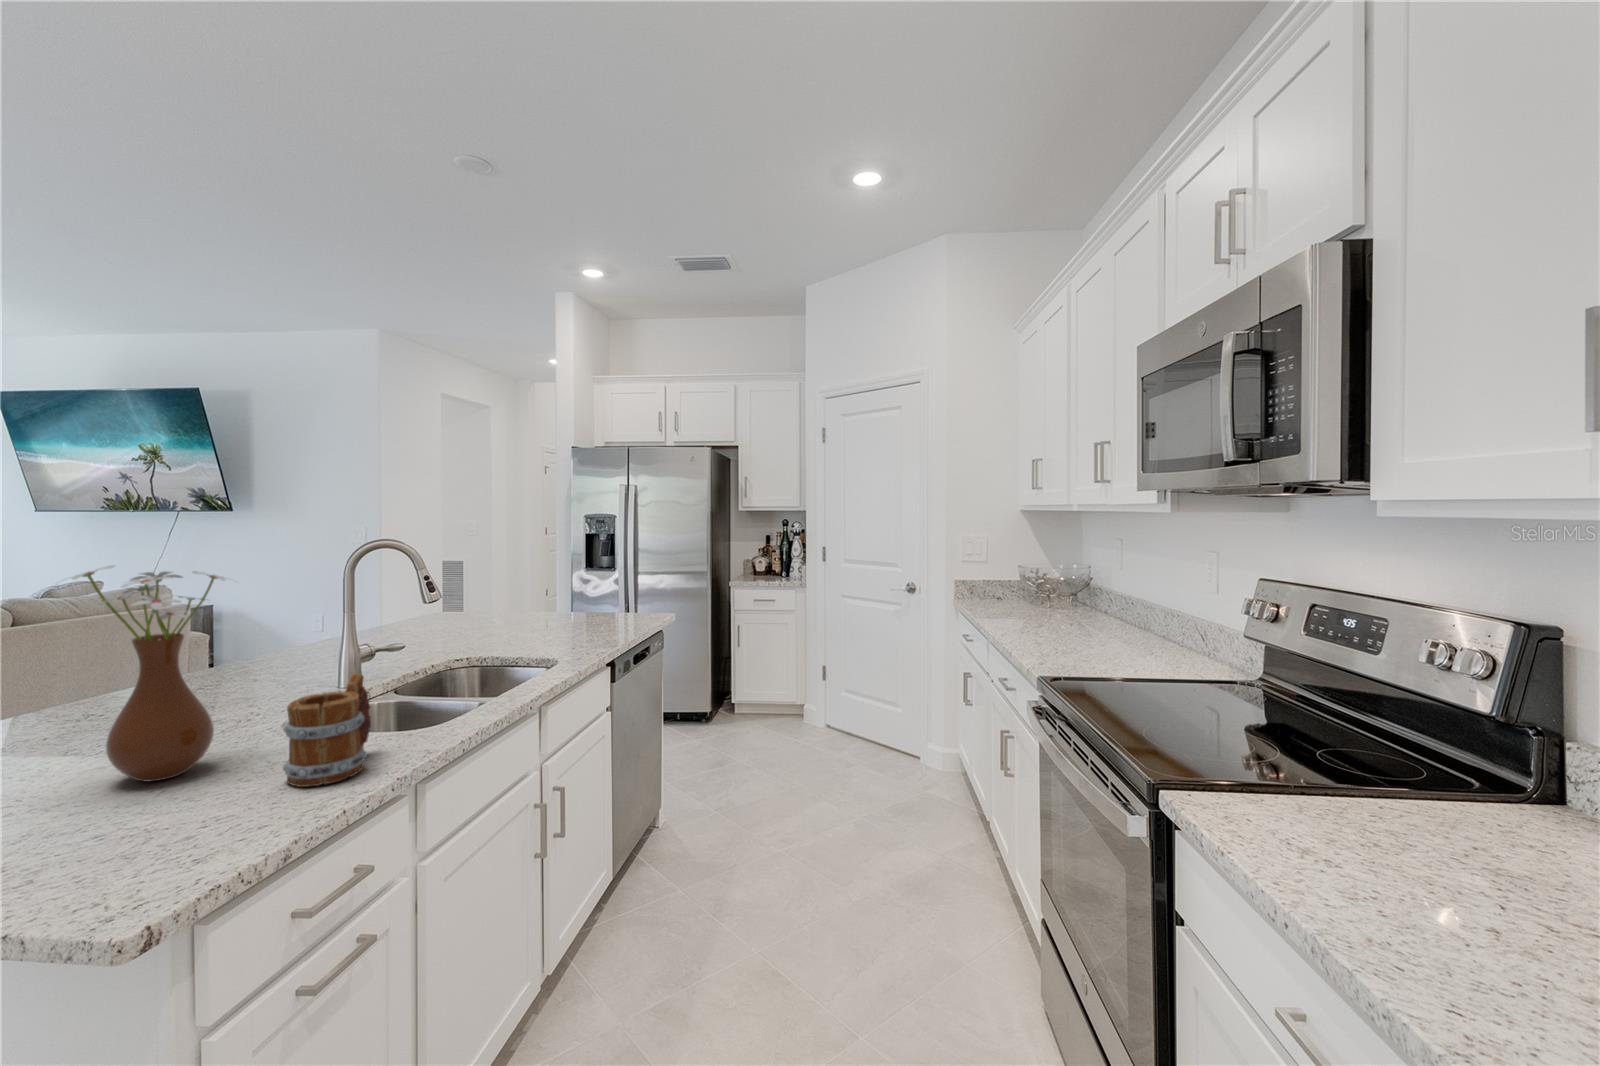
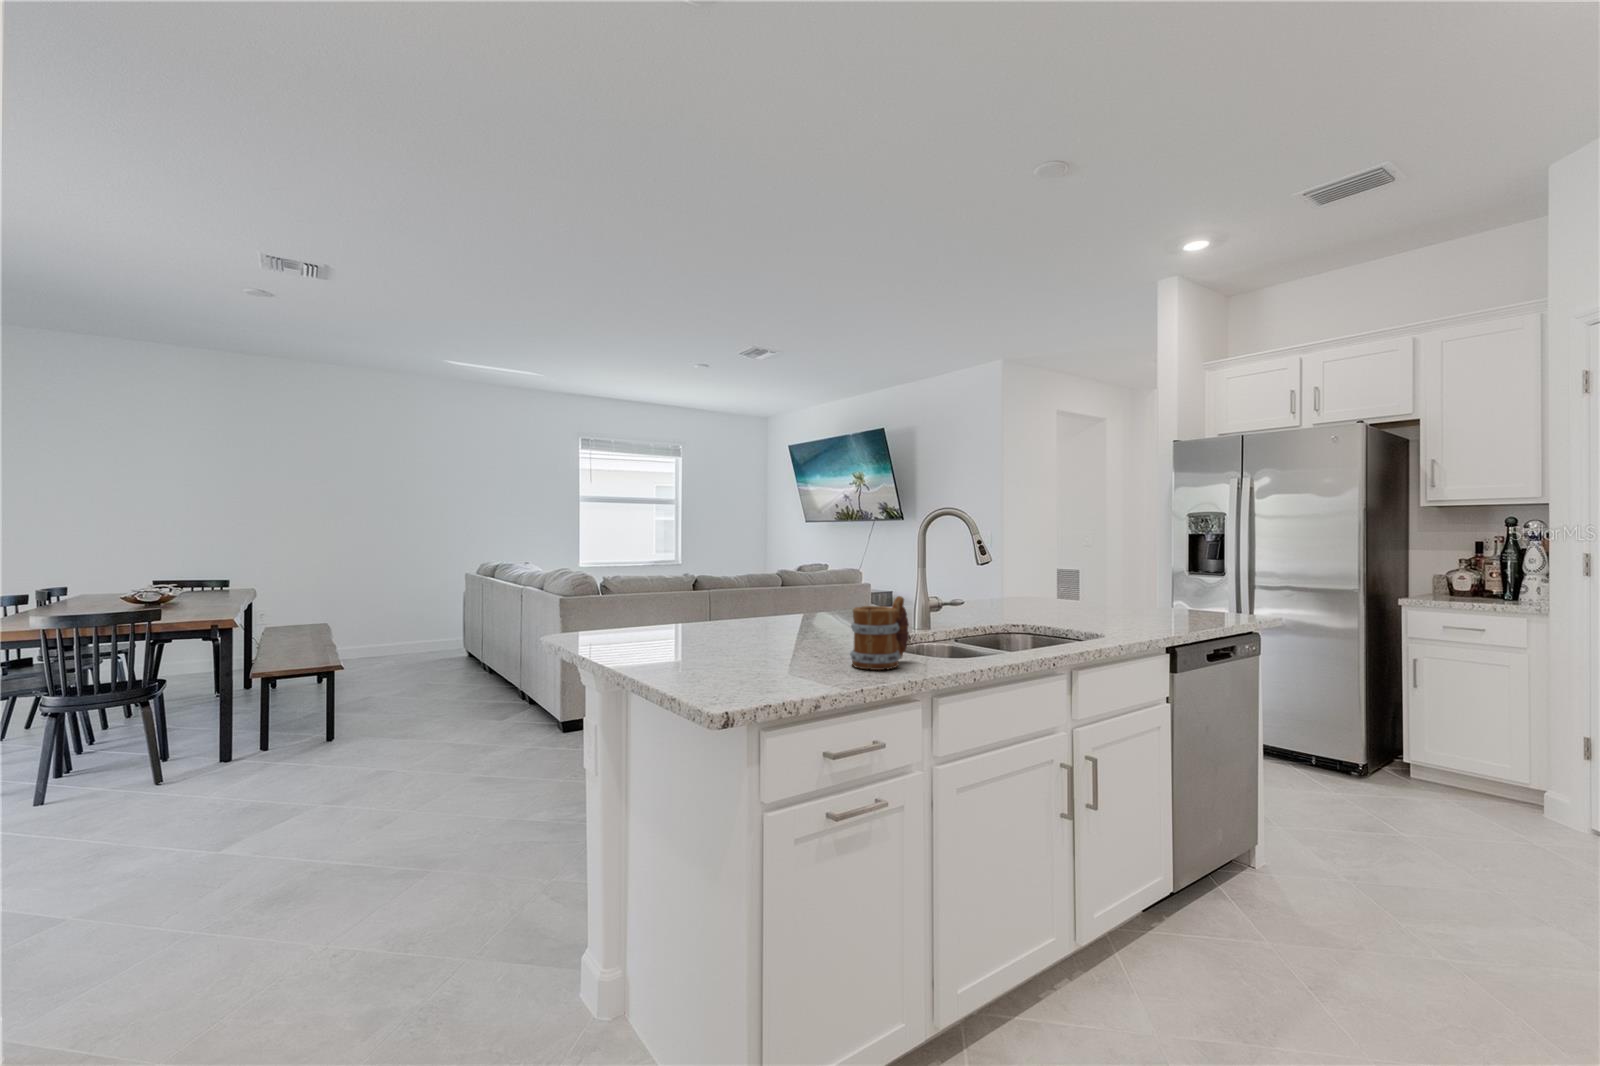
vase: present [72,566,226,782] -> none [754,511,838,651]

